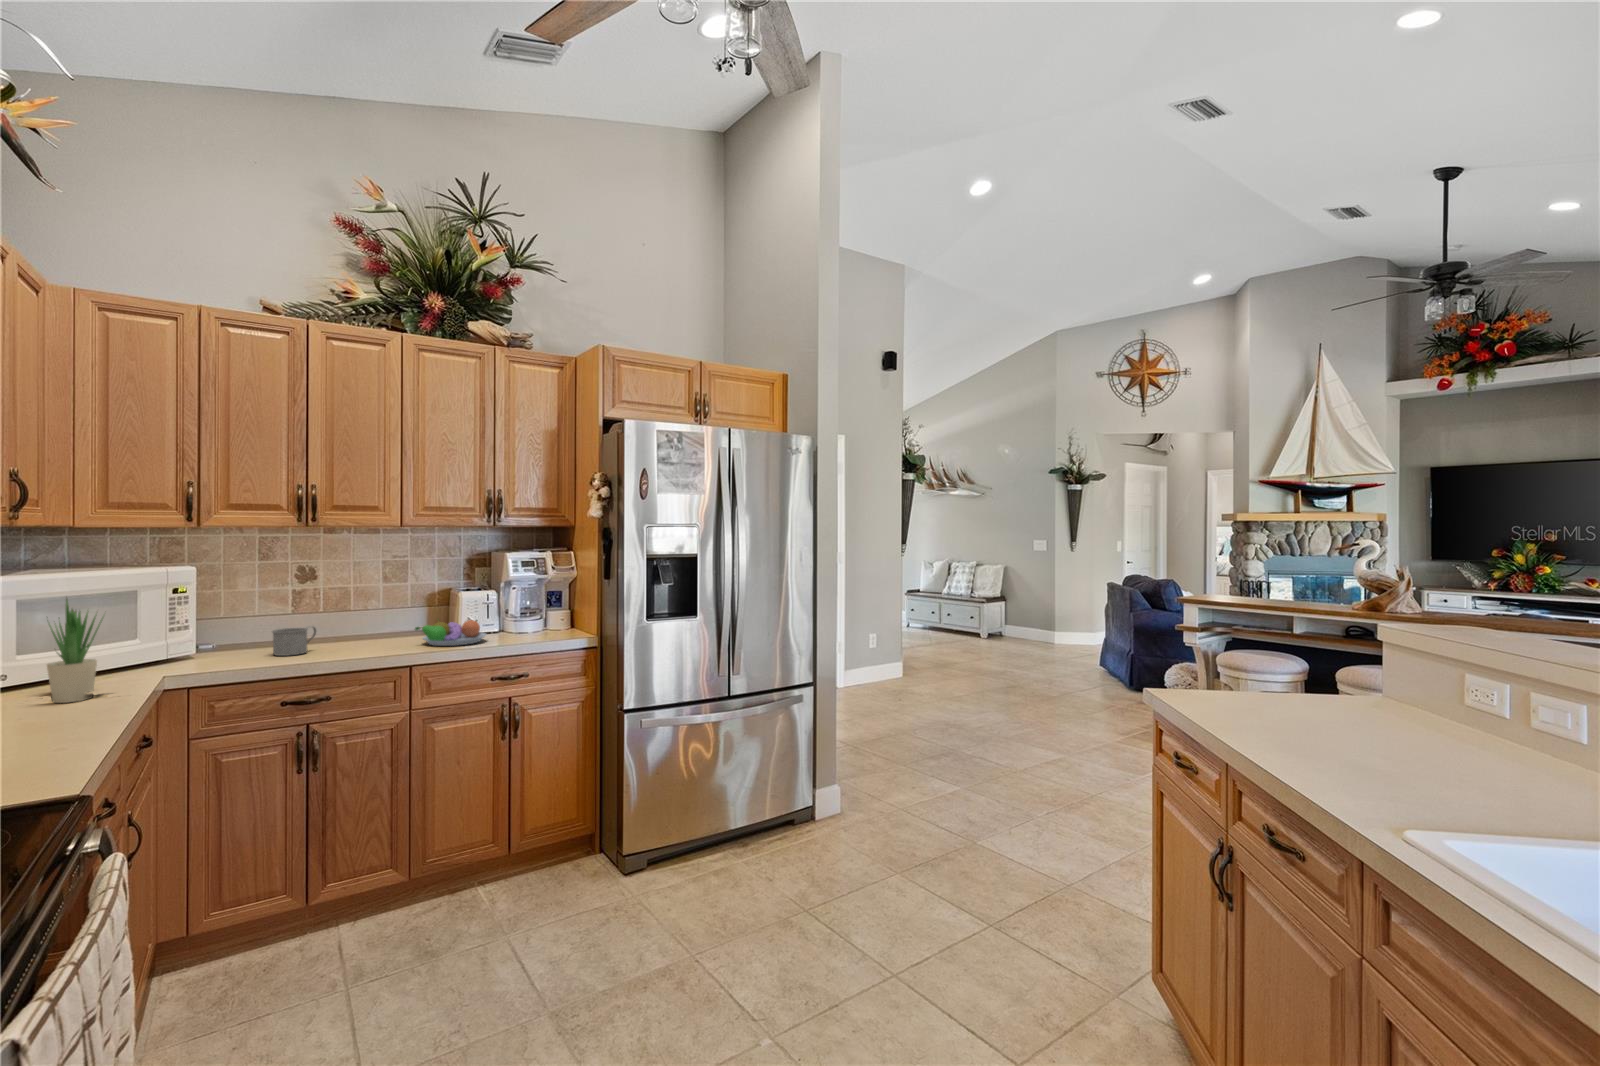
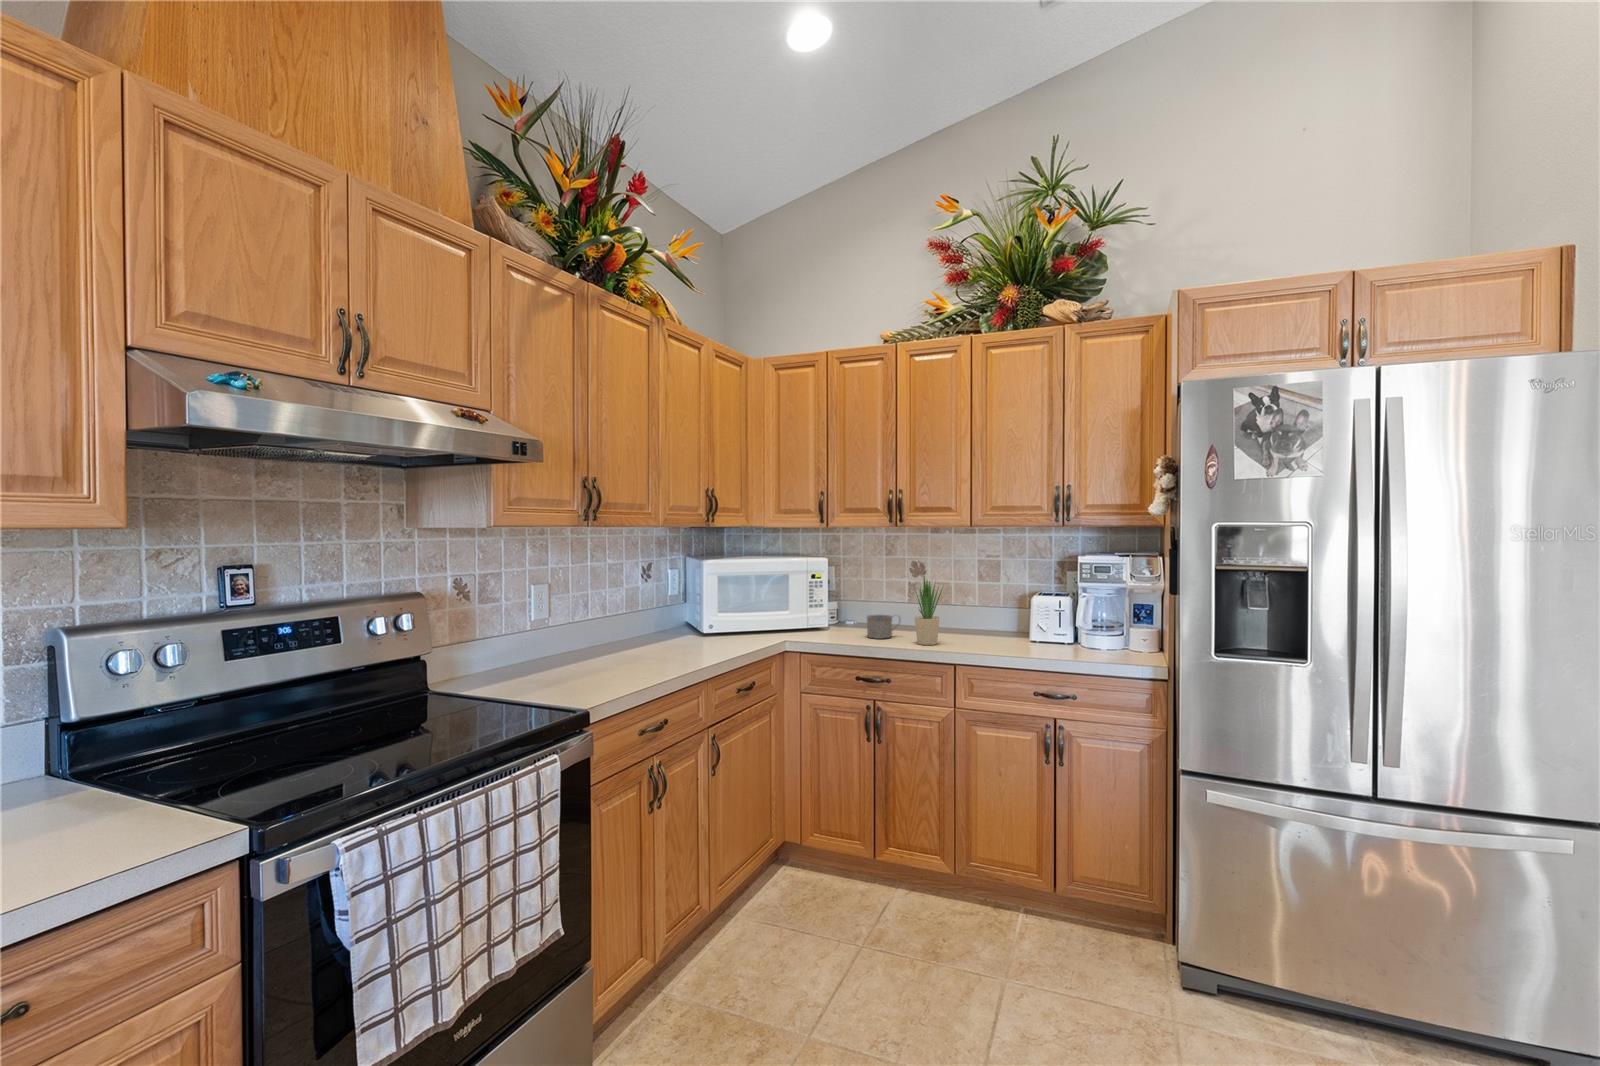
potted plant: present [47,599,103,703] -> present [915,575,943,645]
fruit bowl: present [415,620,486,646] -> none [975,620,1046,651]

